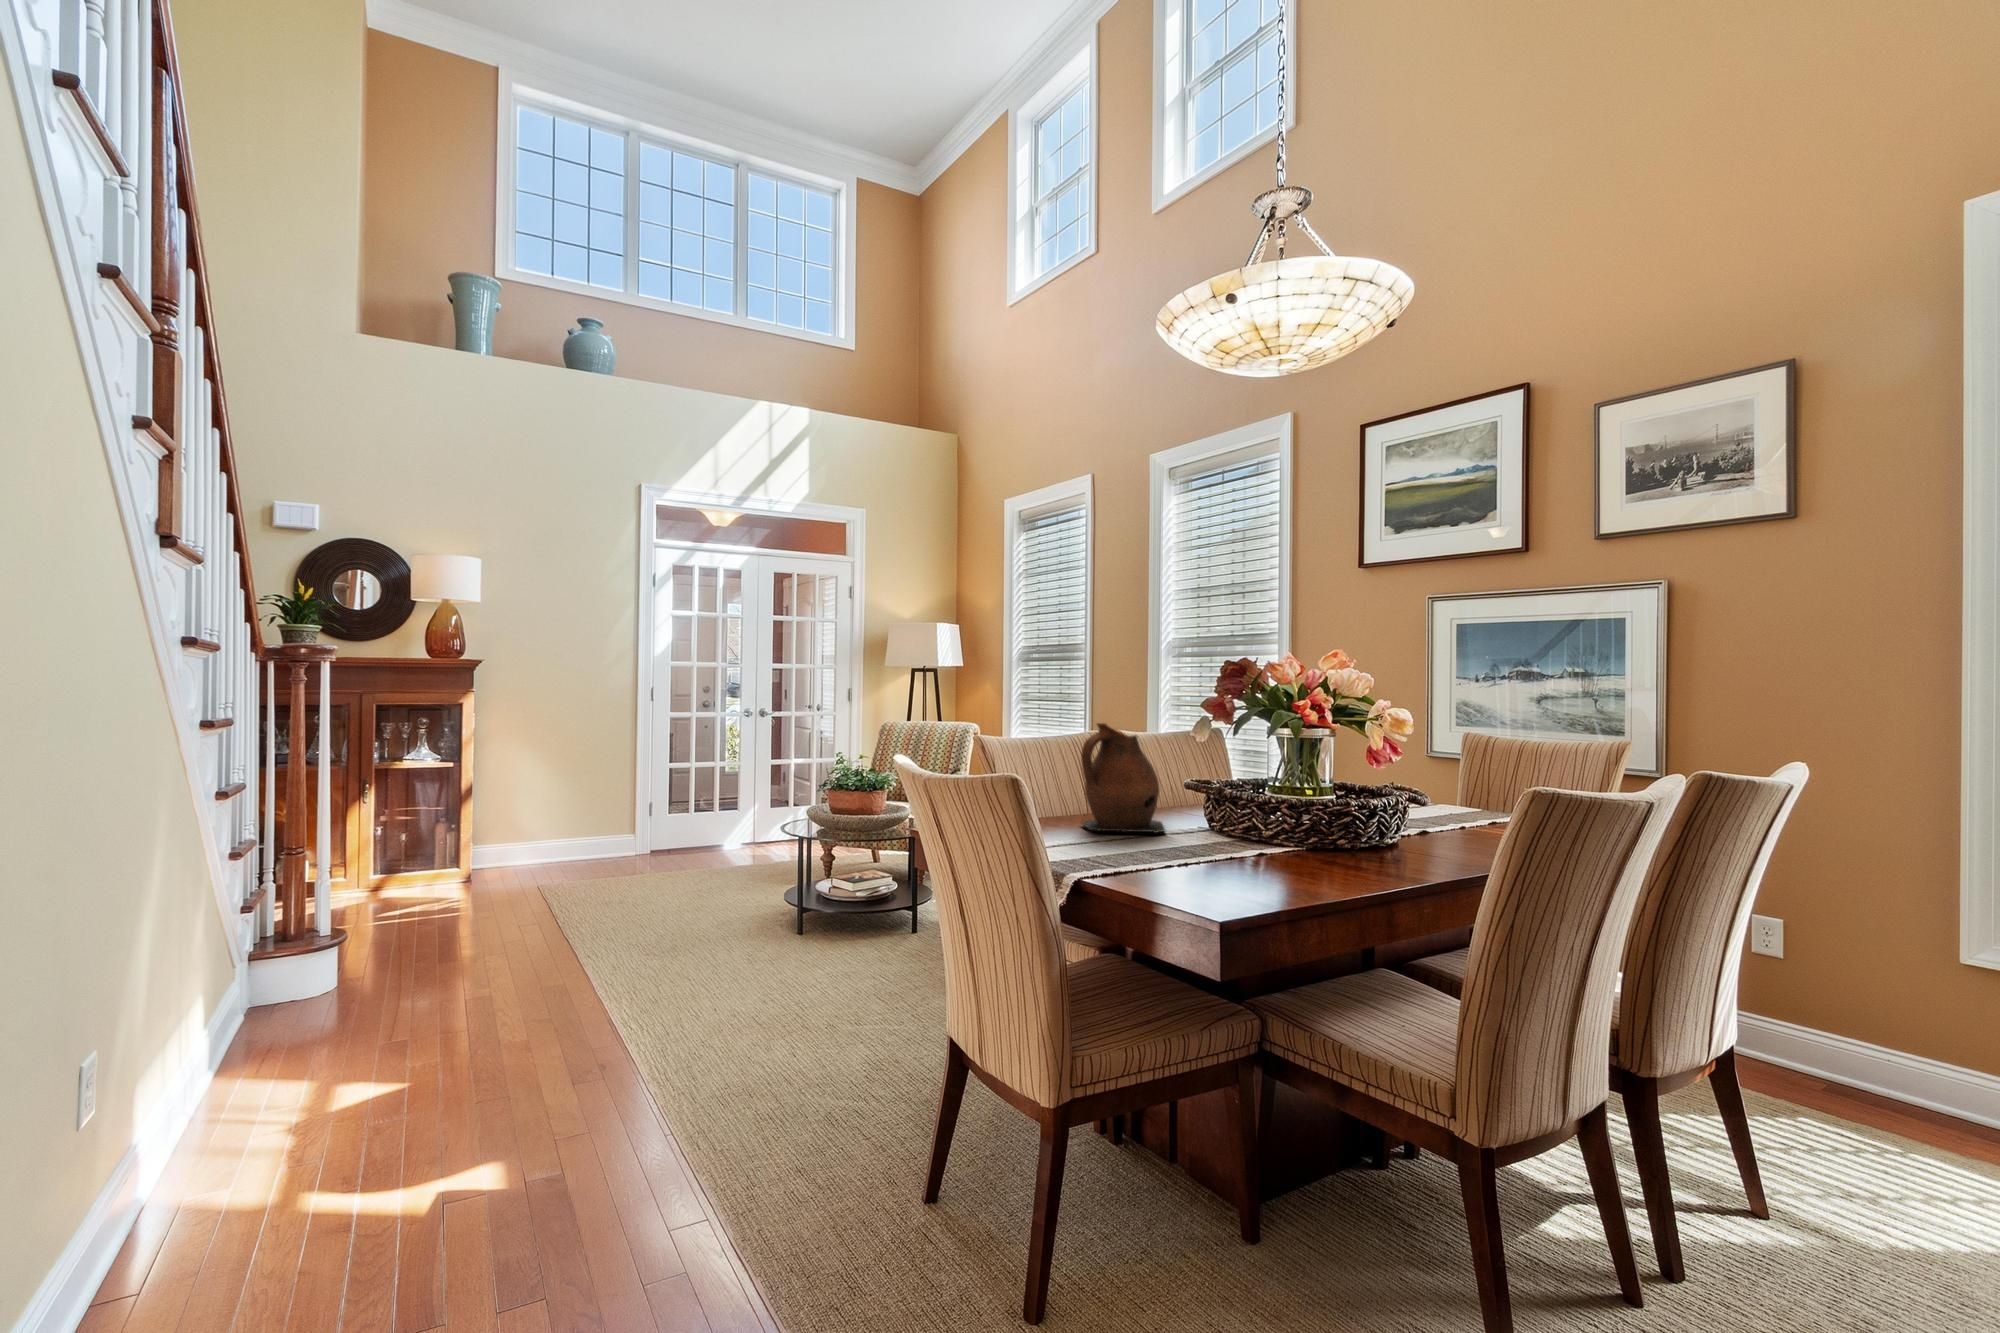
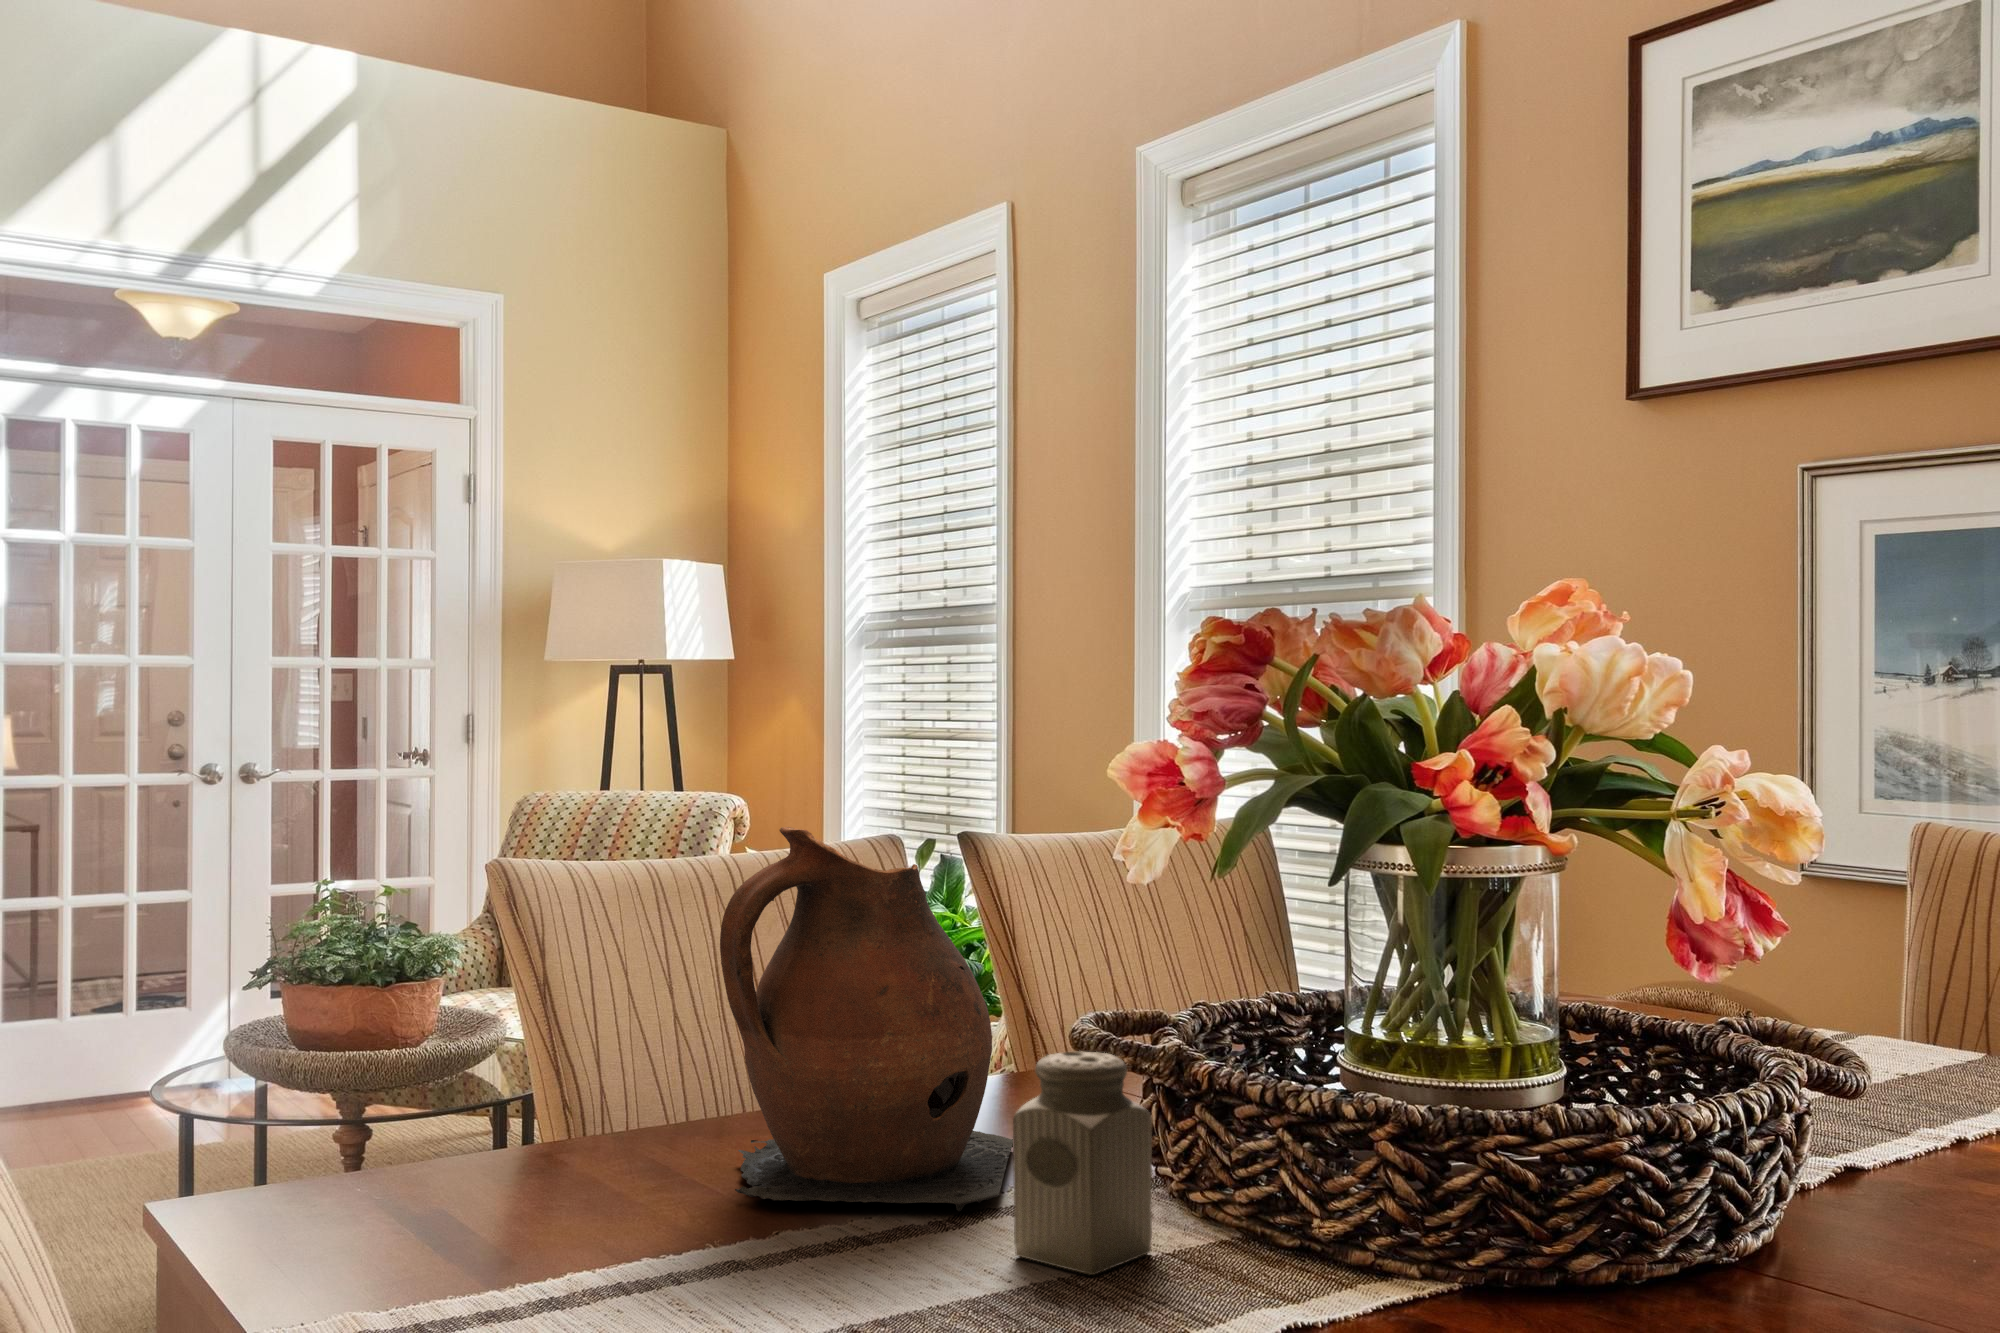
salt shaker: none [1177,786,1217,845] -> present [1013,1051,1152,1275]

